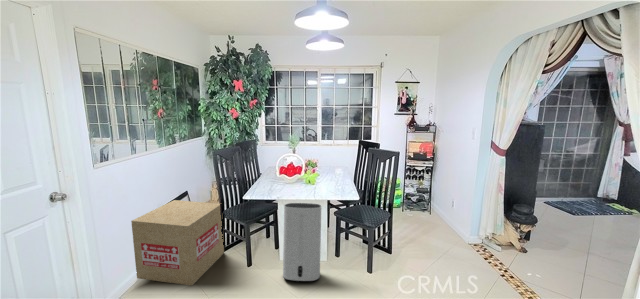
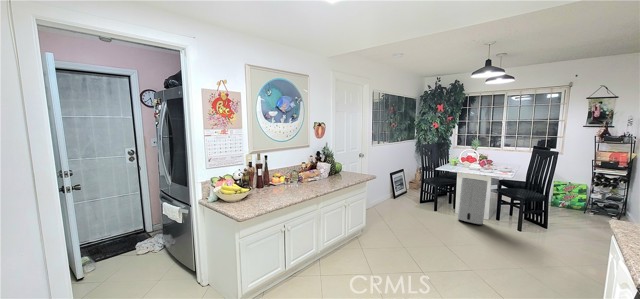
cardboard box: present [131,200,224,286] -> none [381,171,424,211]

